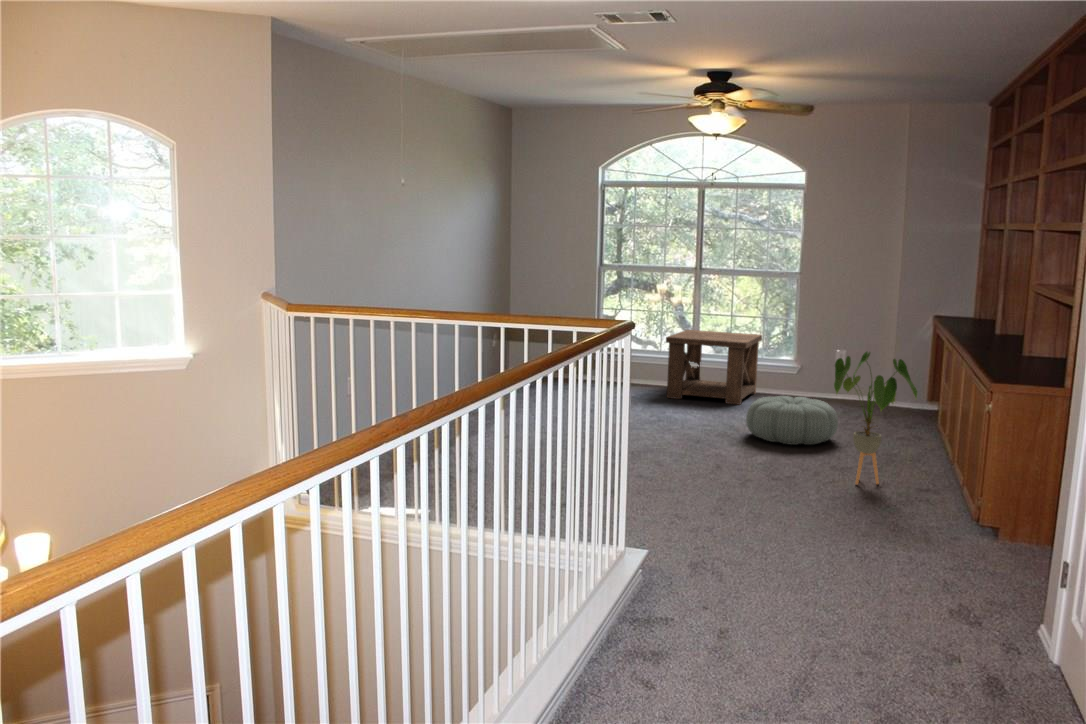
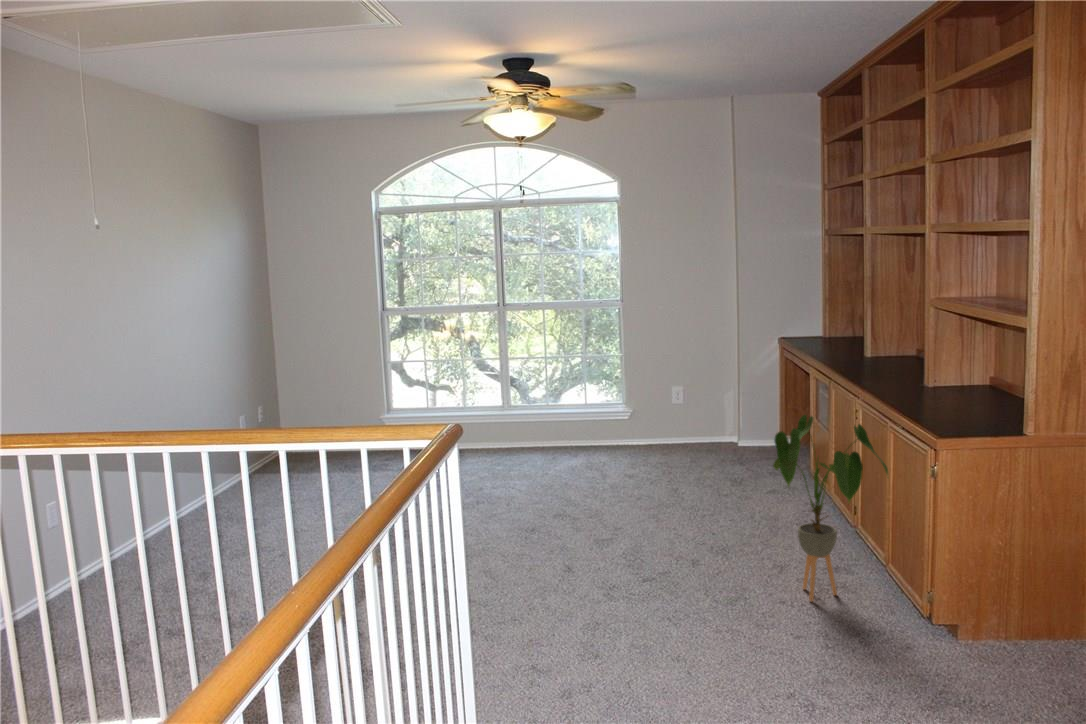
side table: present [666,330,762,405] -> none [478,376,584,466]
pouf: present [746,396,838,445] -> none [612,461,726,531]

